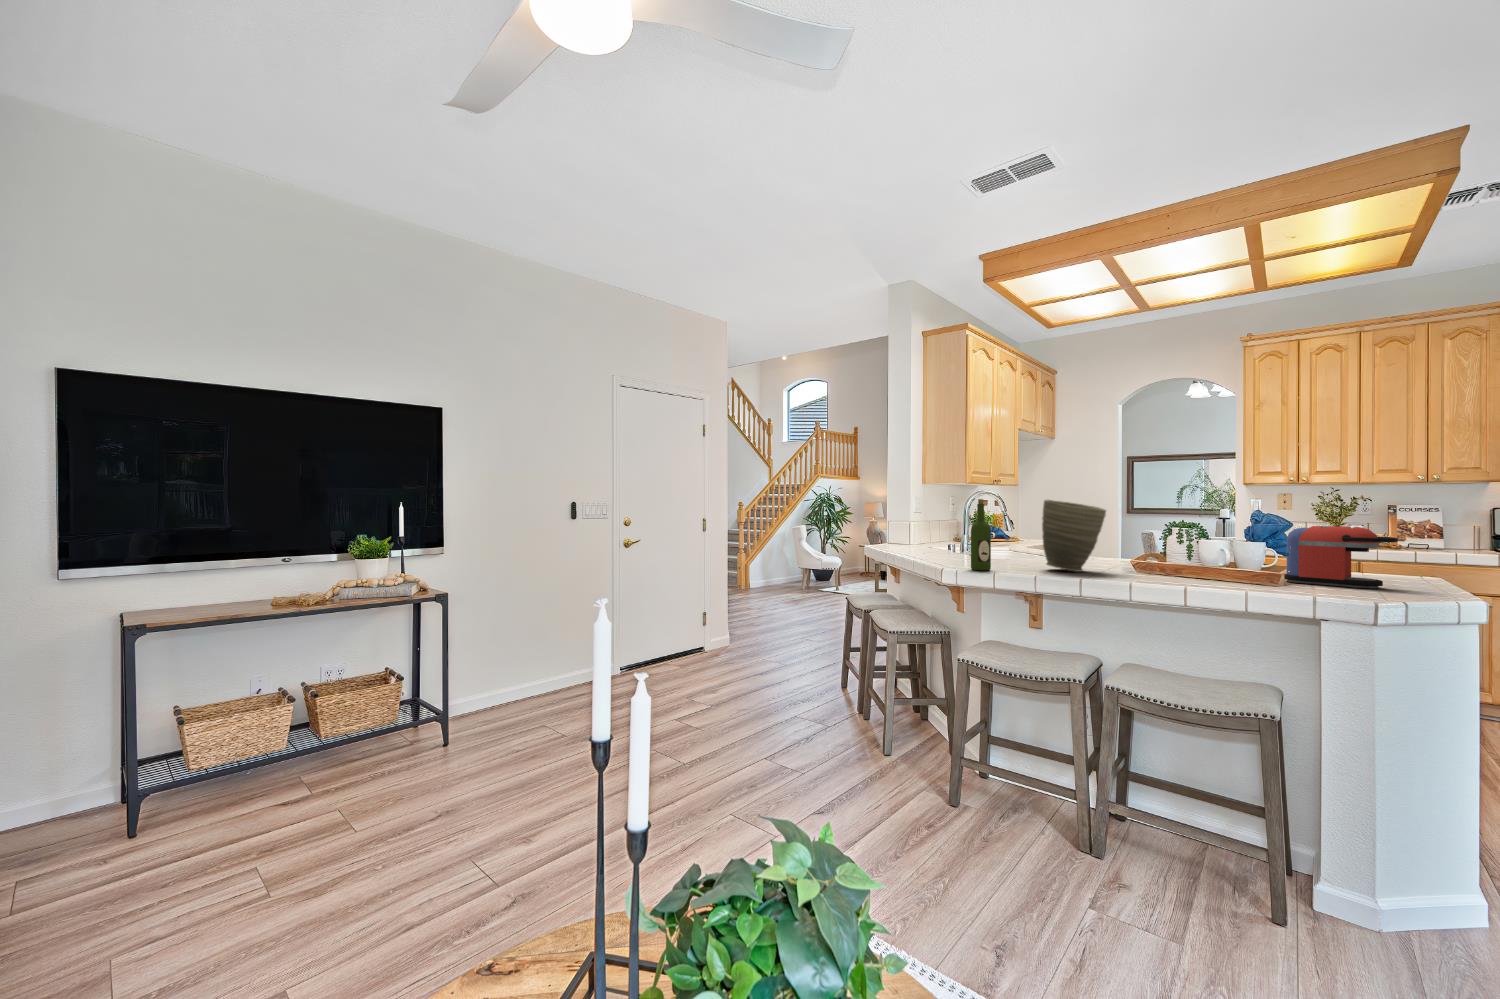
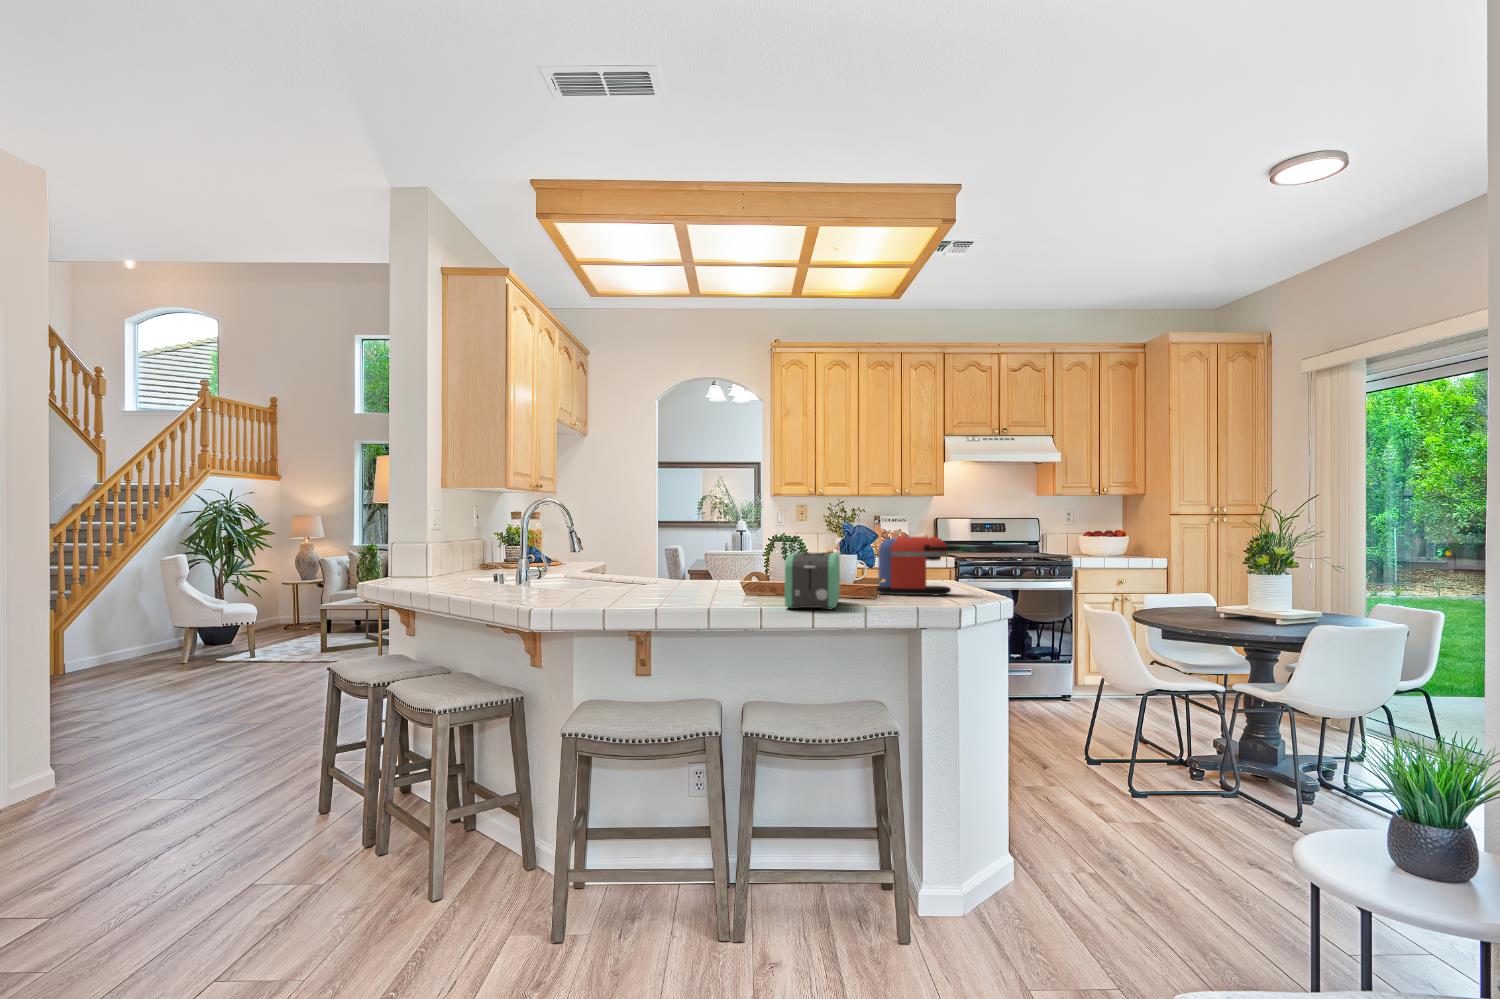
wine bottle: present [971,499,991,571] -> none [572,510,598,607]
vase: present [1042,500,1106,572] -> none [652,510,723,599]
toaster: none [1145,537,1220,589] -> present [785,552,840,610]

